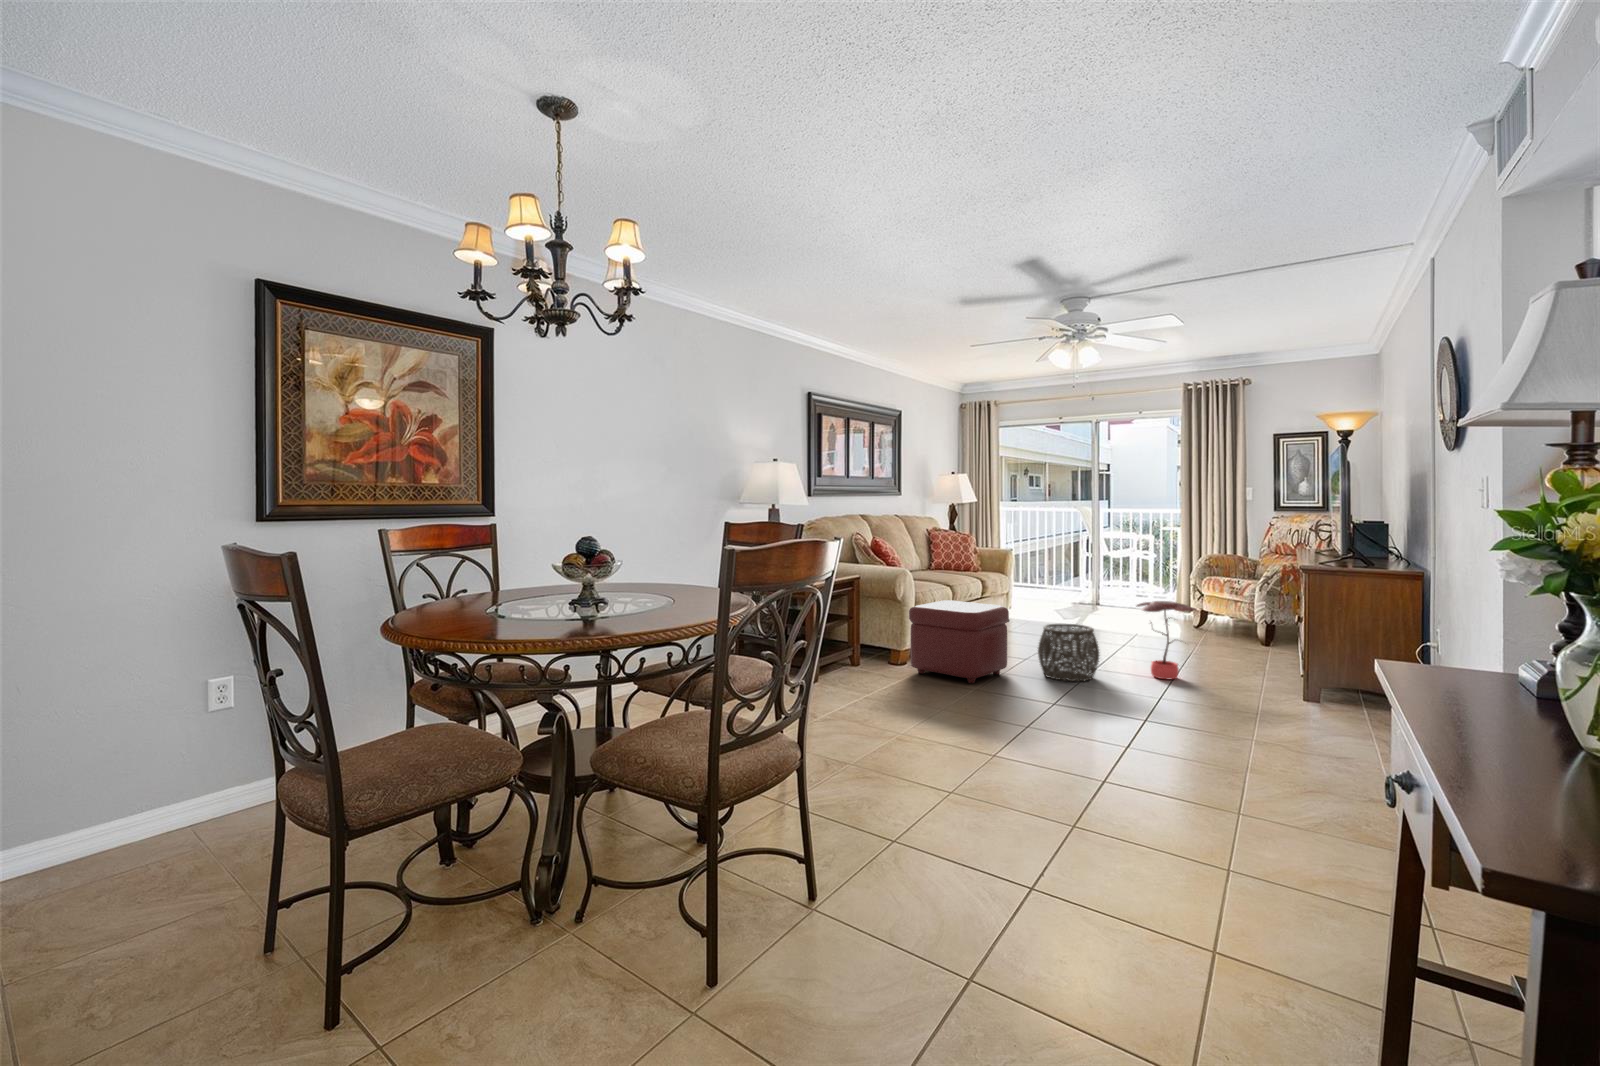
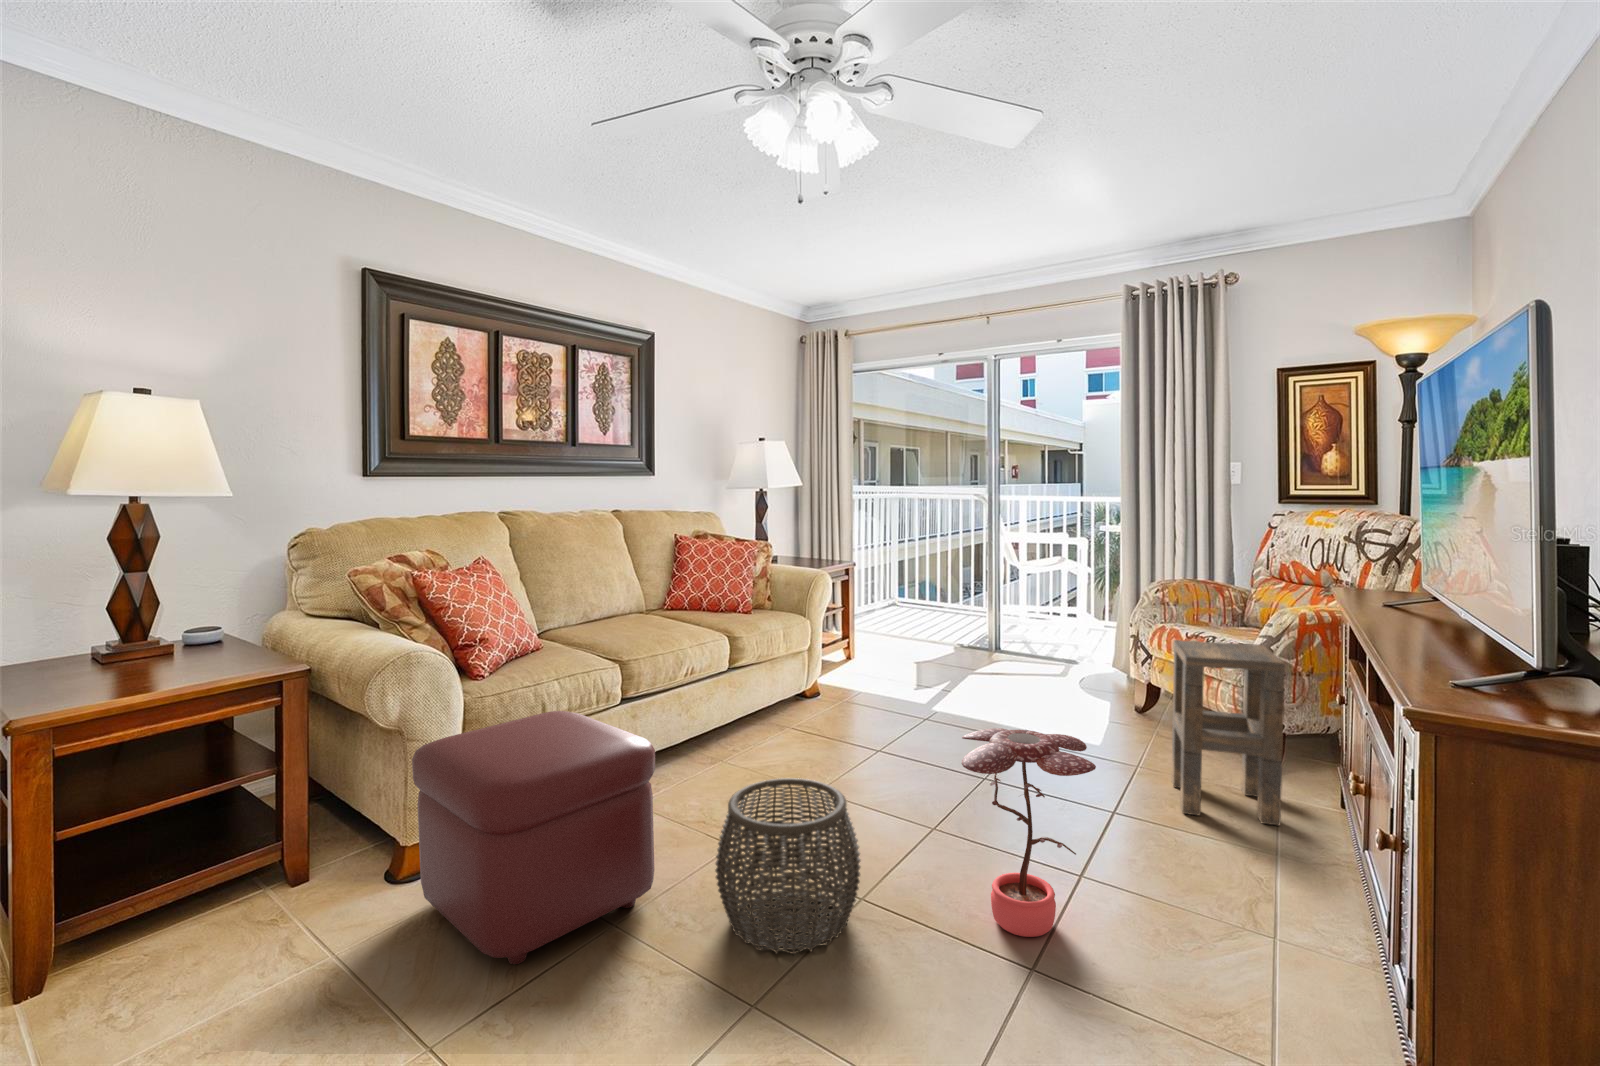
side table: none [1219,577,1274,658] -> present [1172,640,1285,825]

